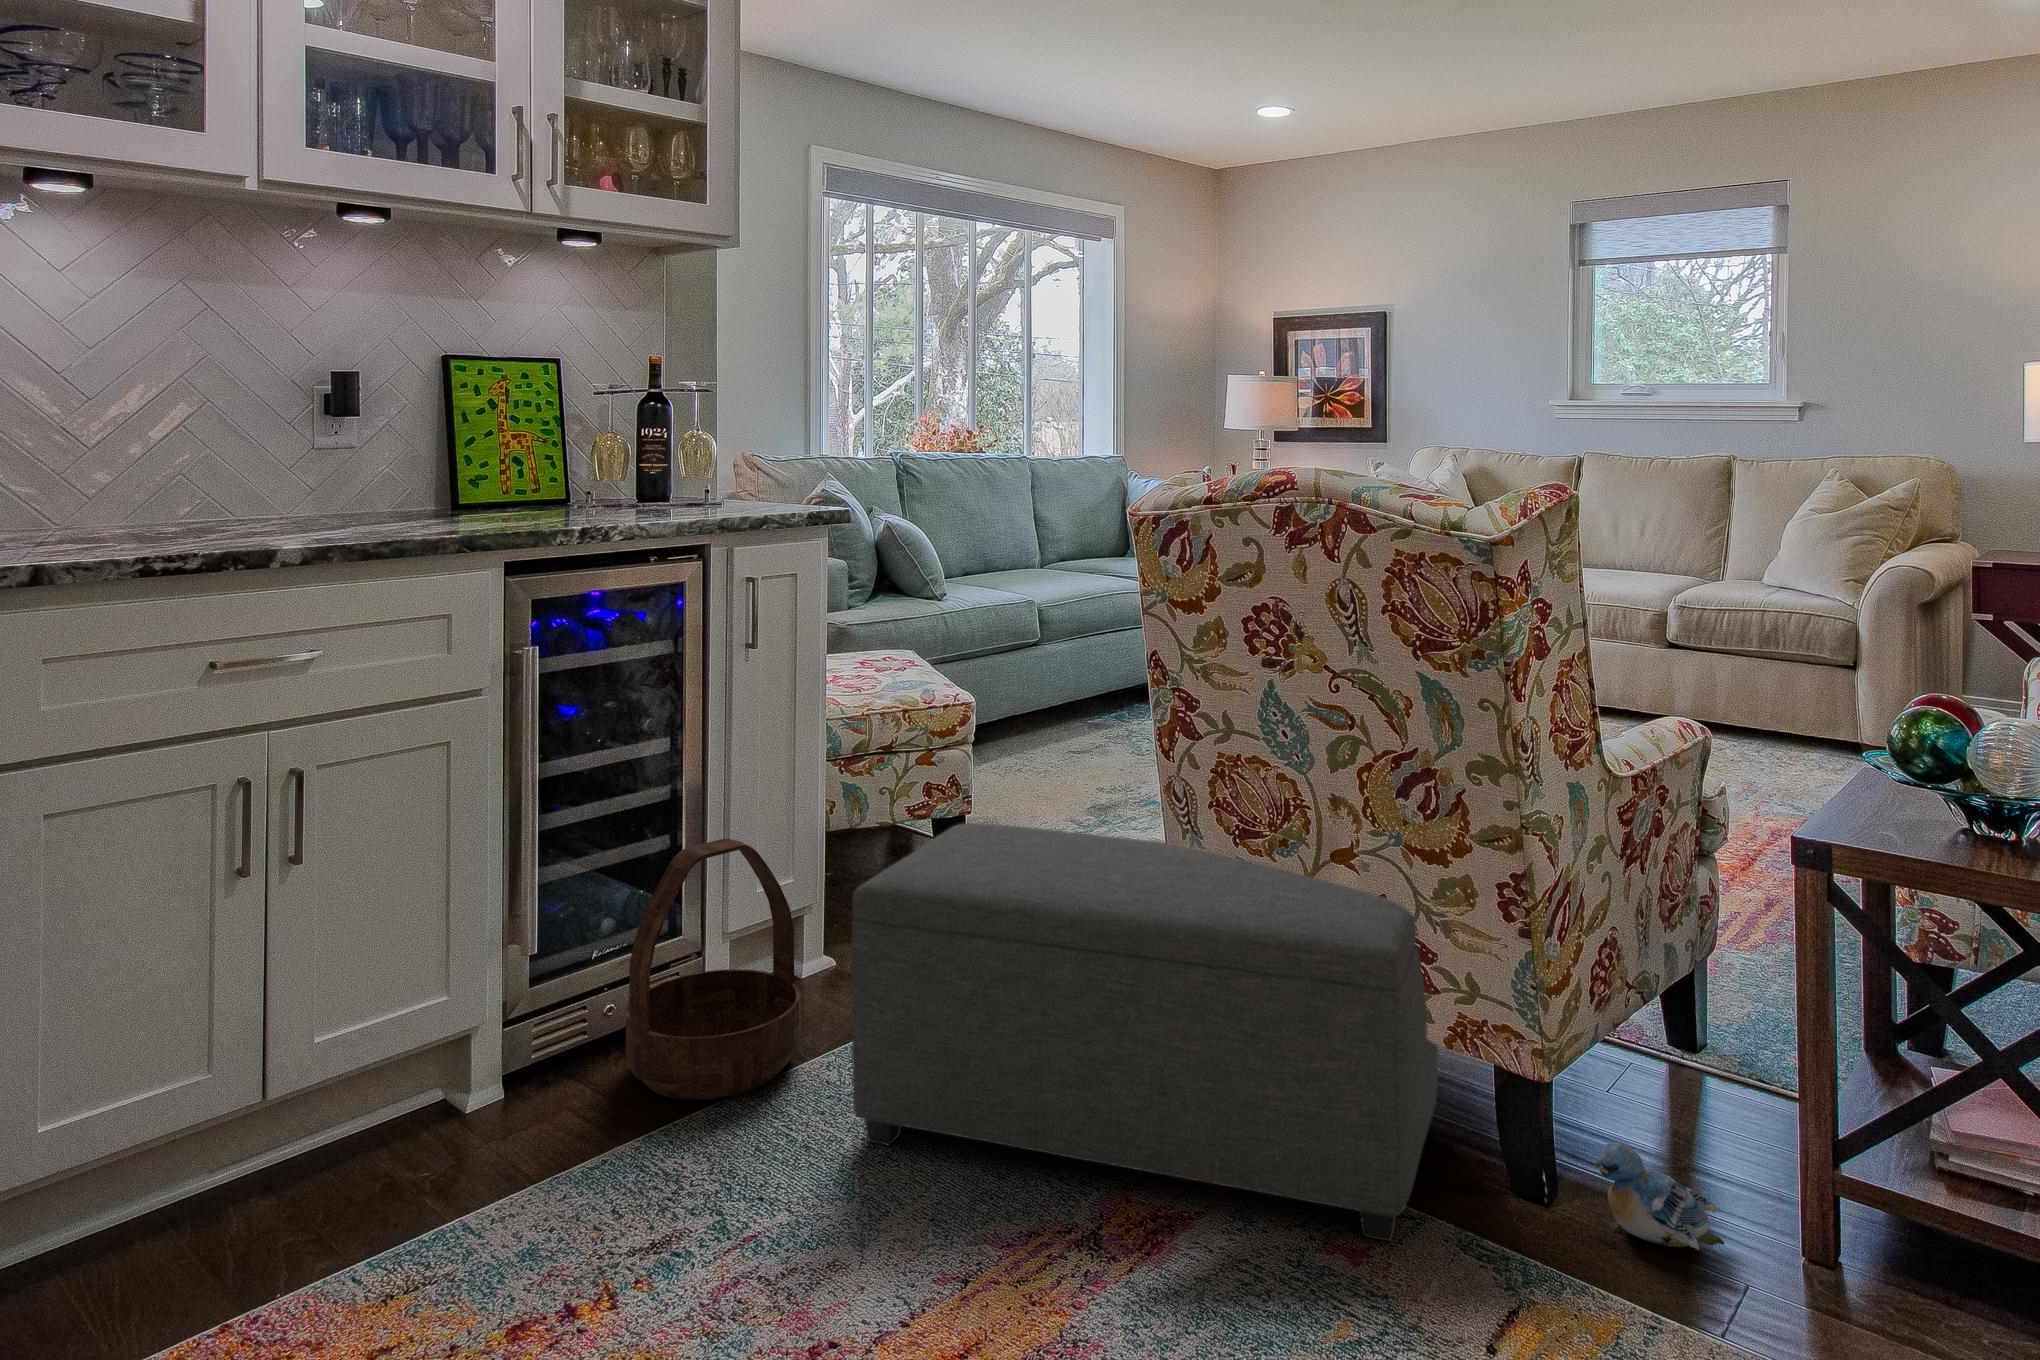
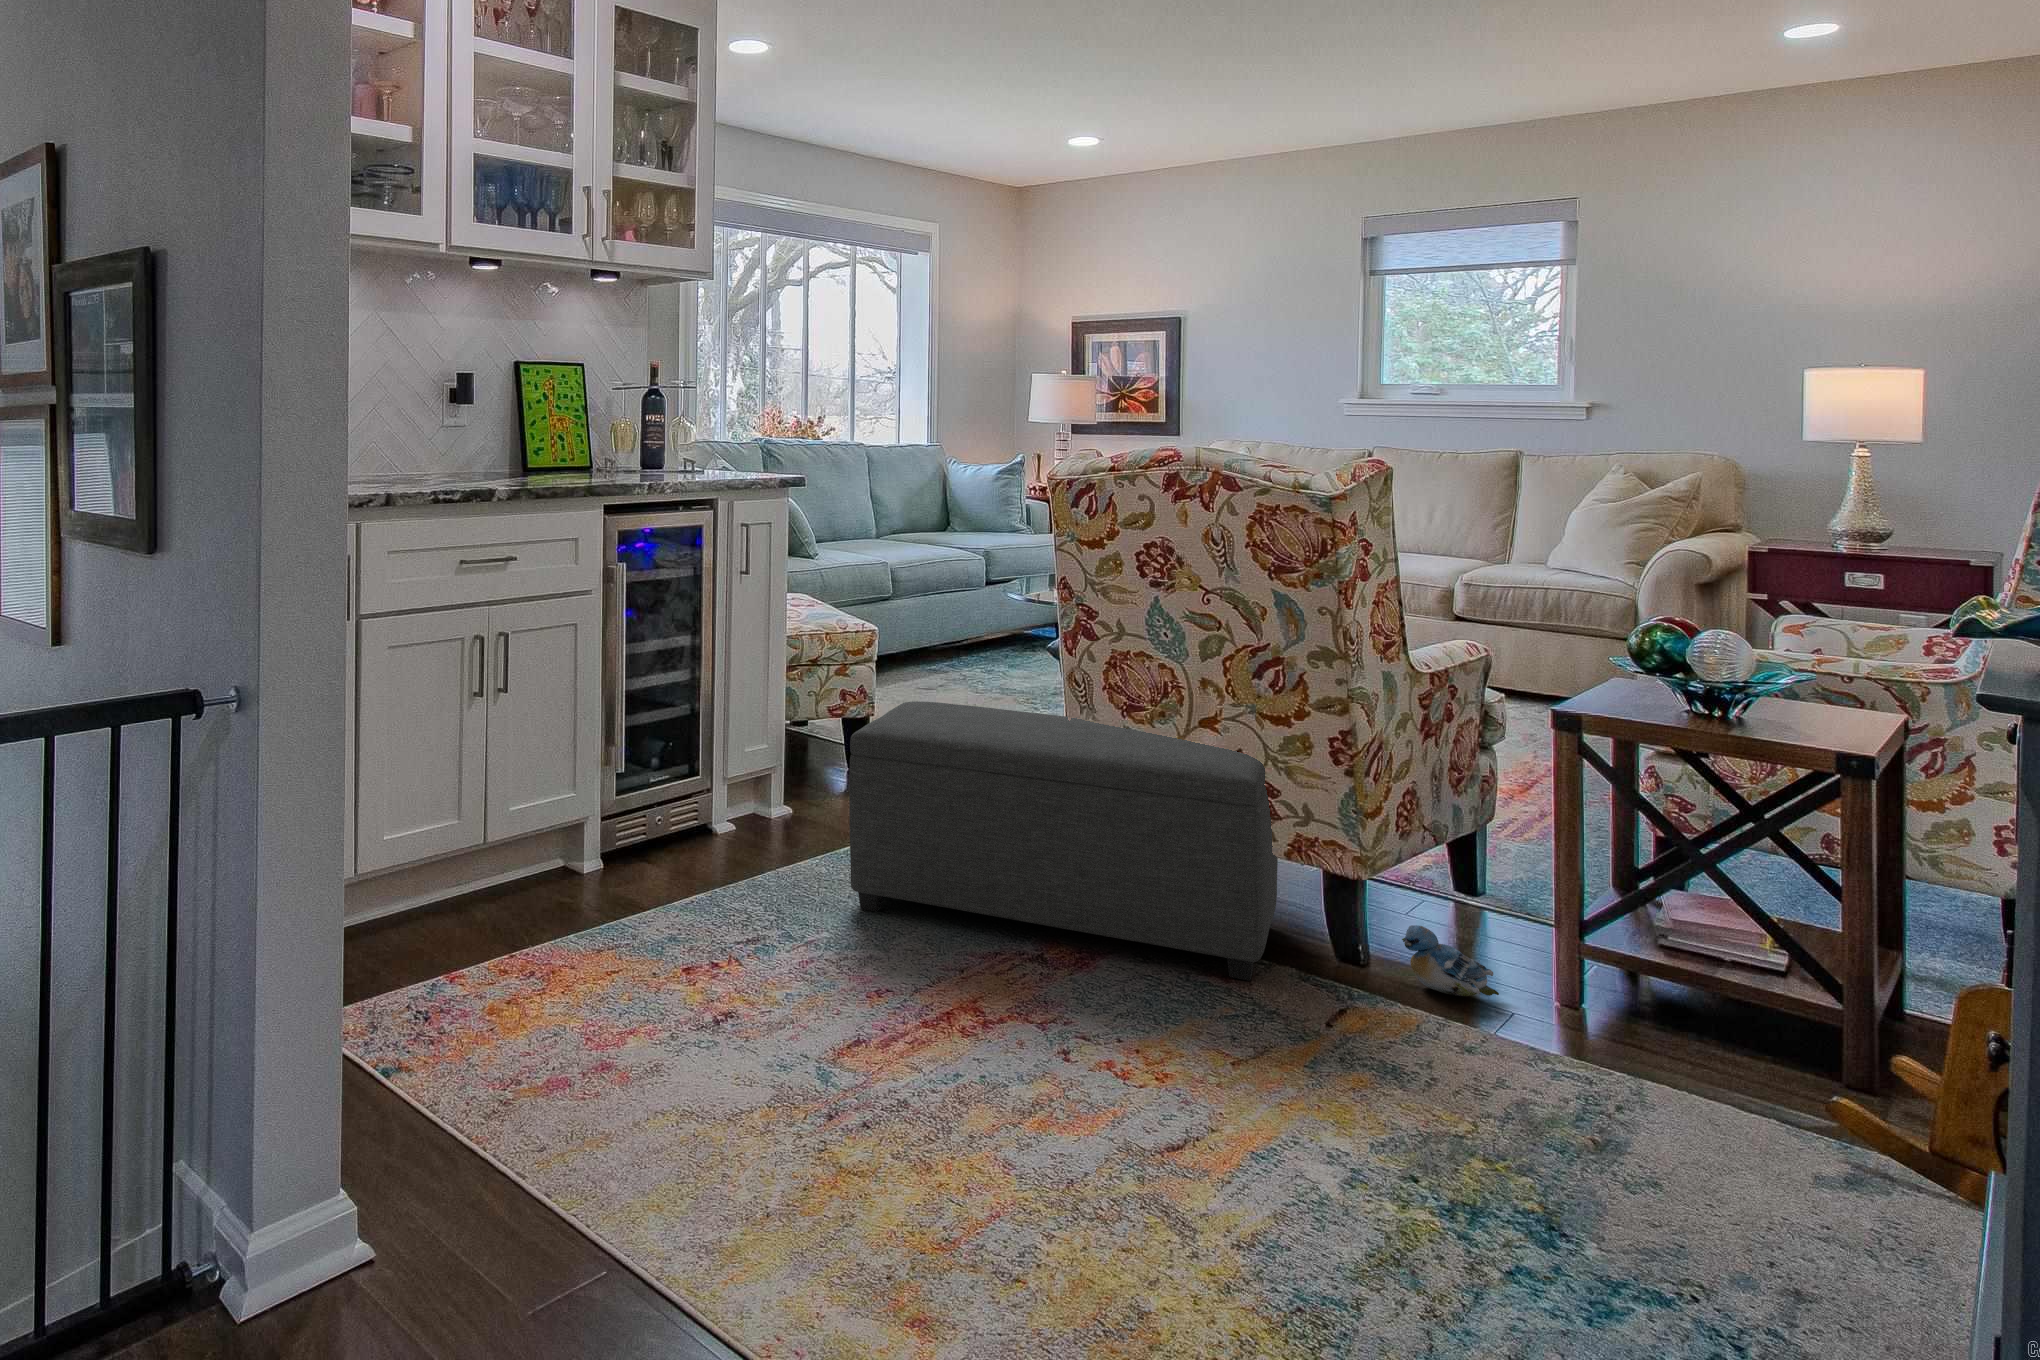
basket: present [626,839,801,1100] -> none [675,705,795,881]

